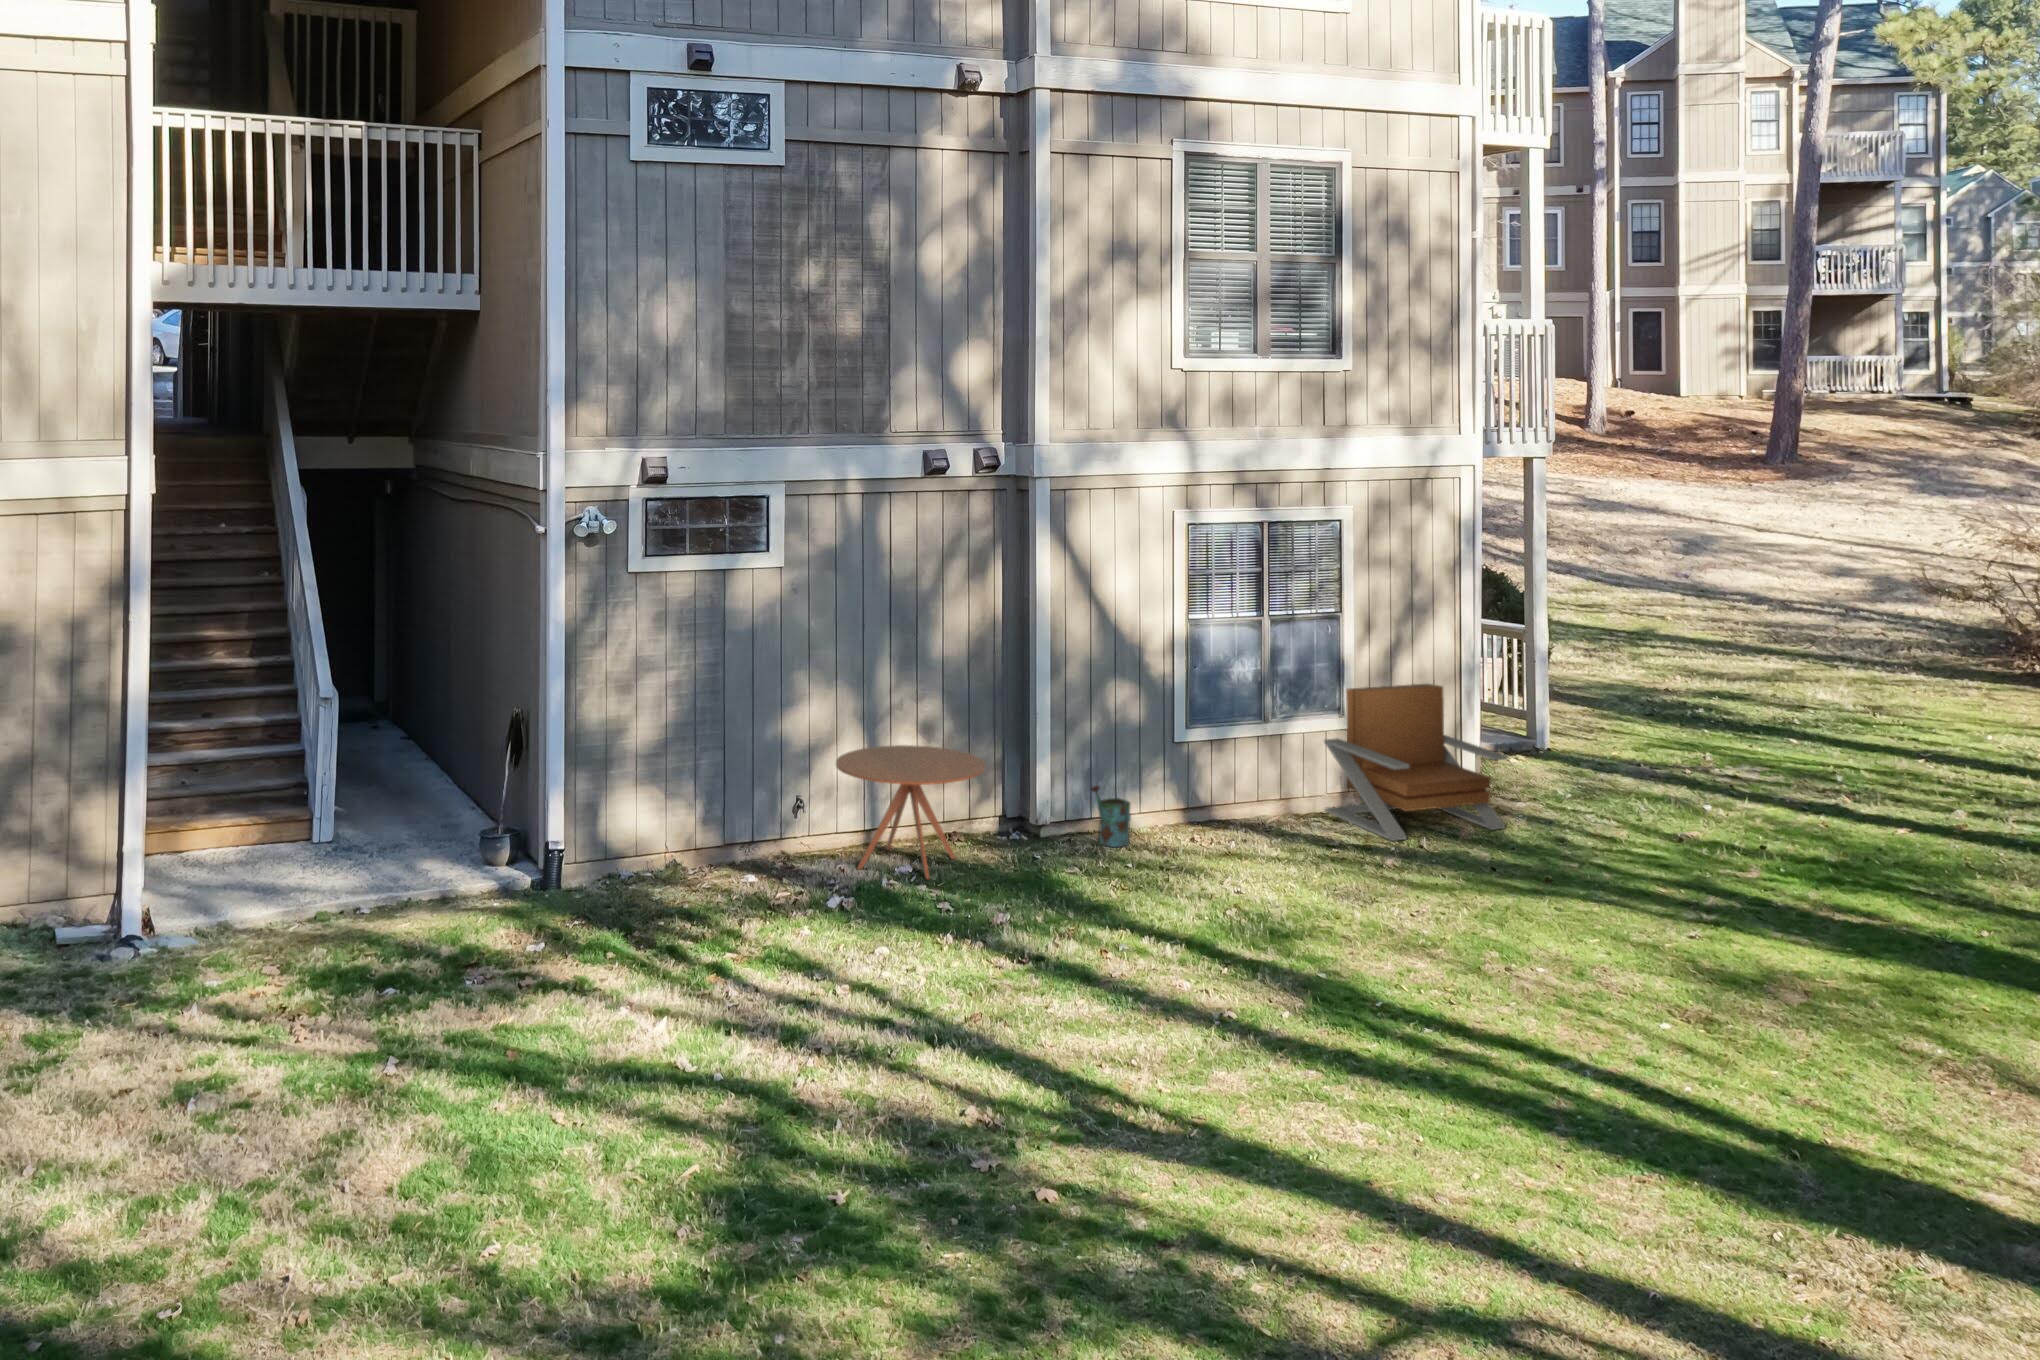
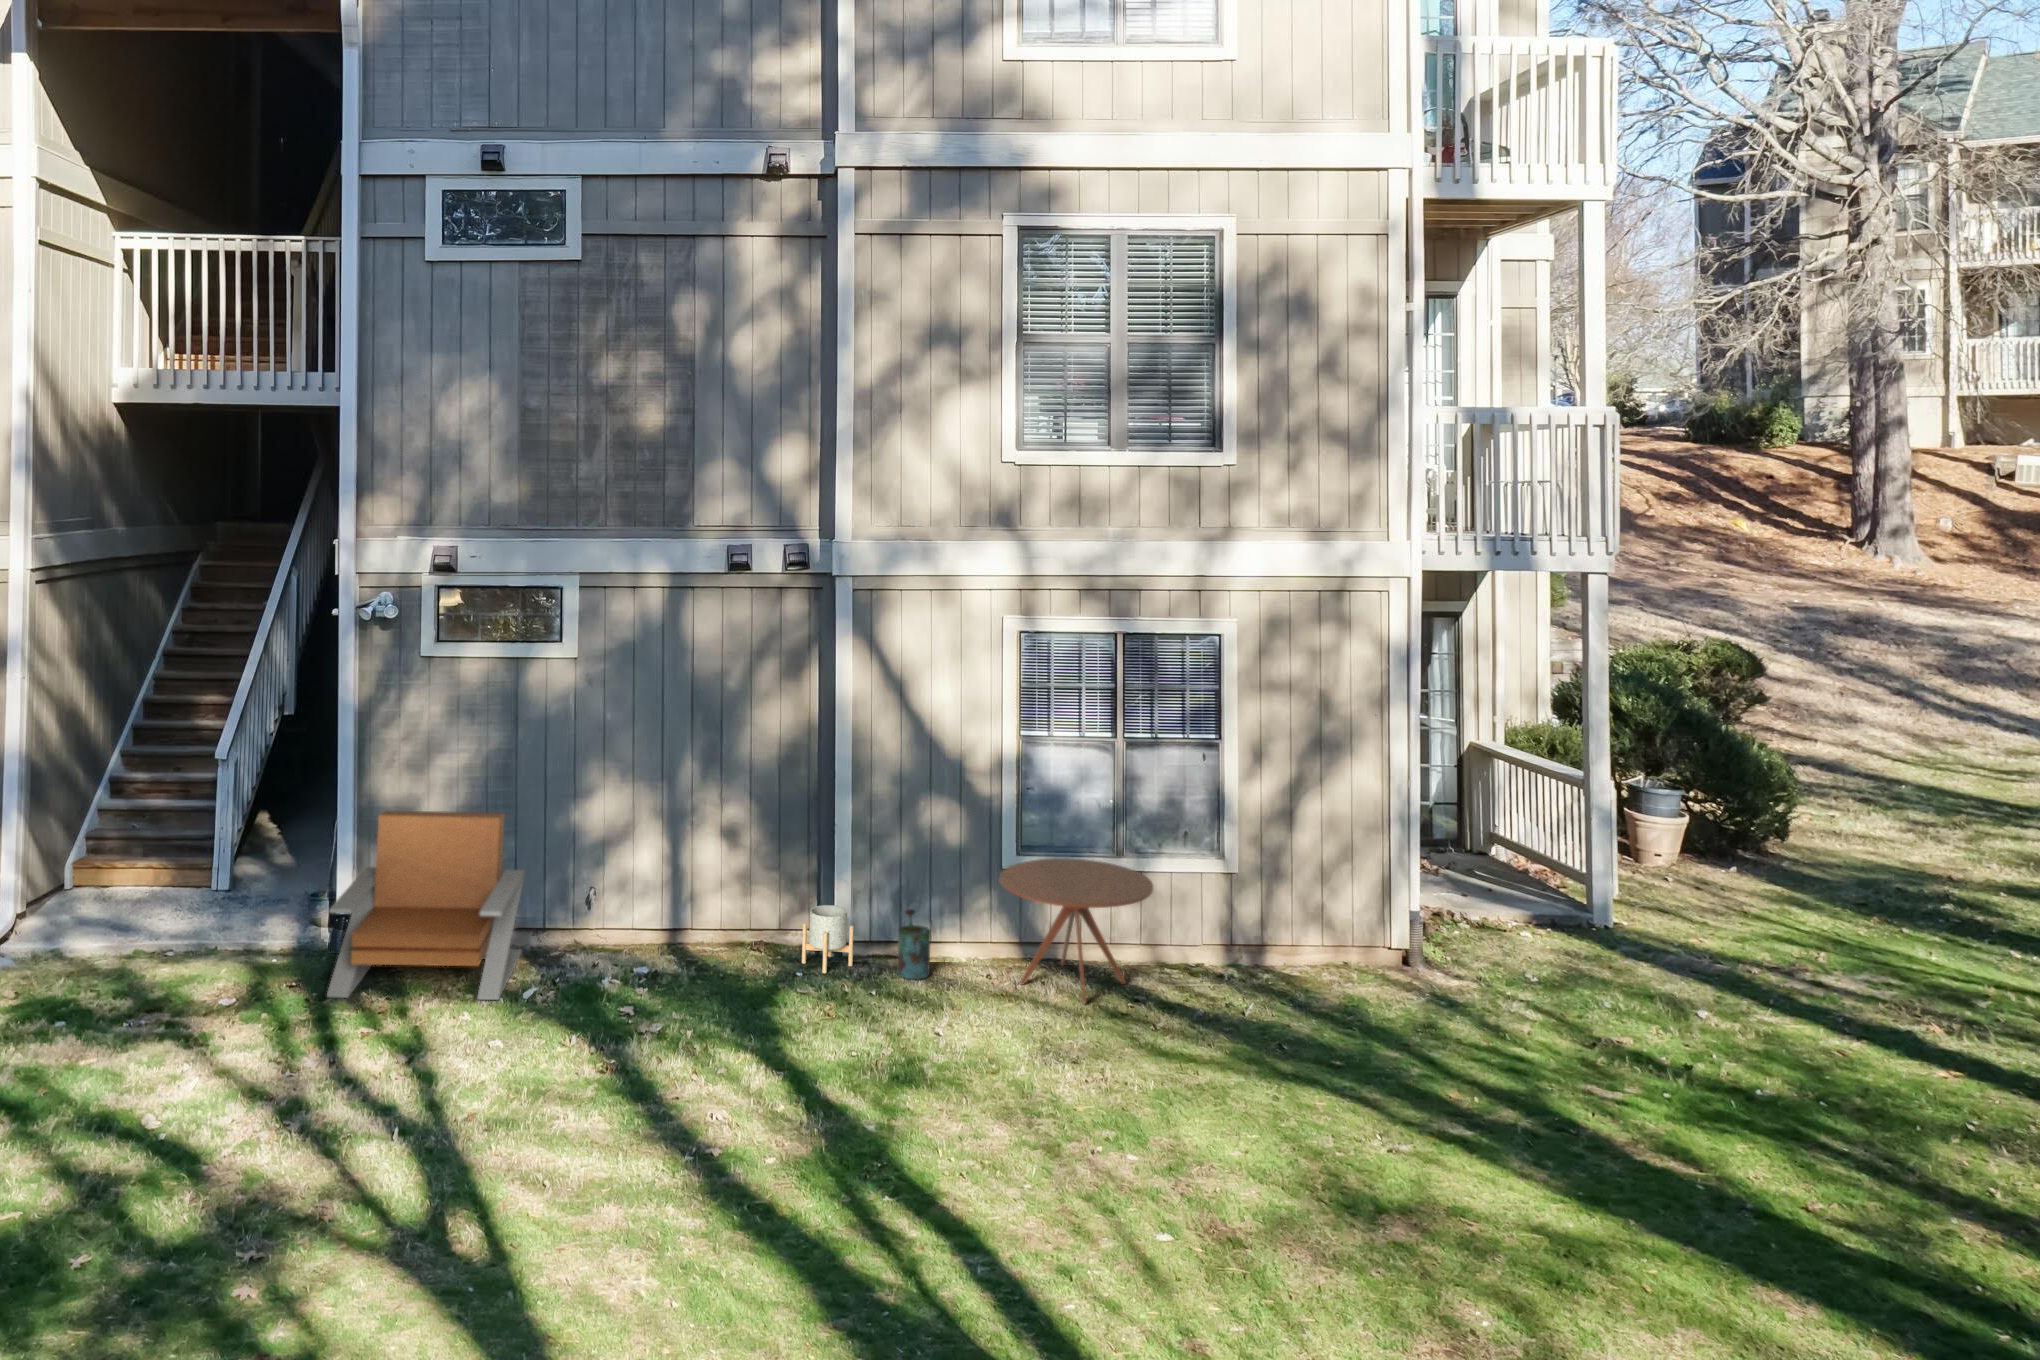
lounge chair: present [1324,684,1508,841] -> present [327,810,525,1000]
round table: present [836,745,986,879] -> present [999,858,1153,1004]
planter: none [1010,789,1057,851] -> present [802,905,854,973]

